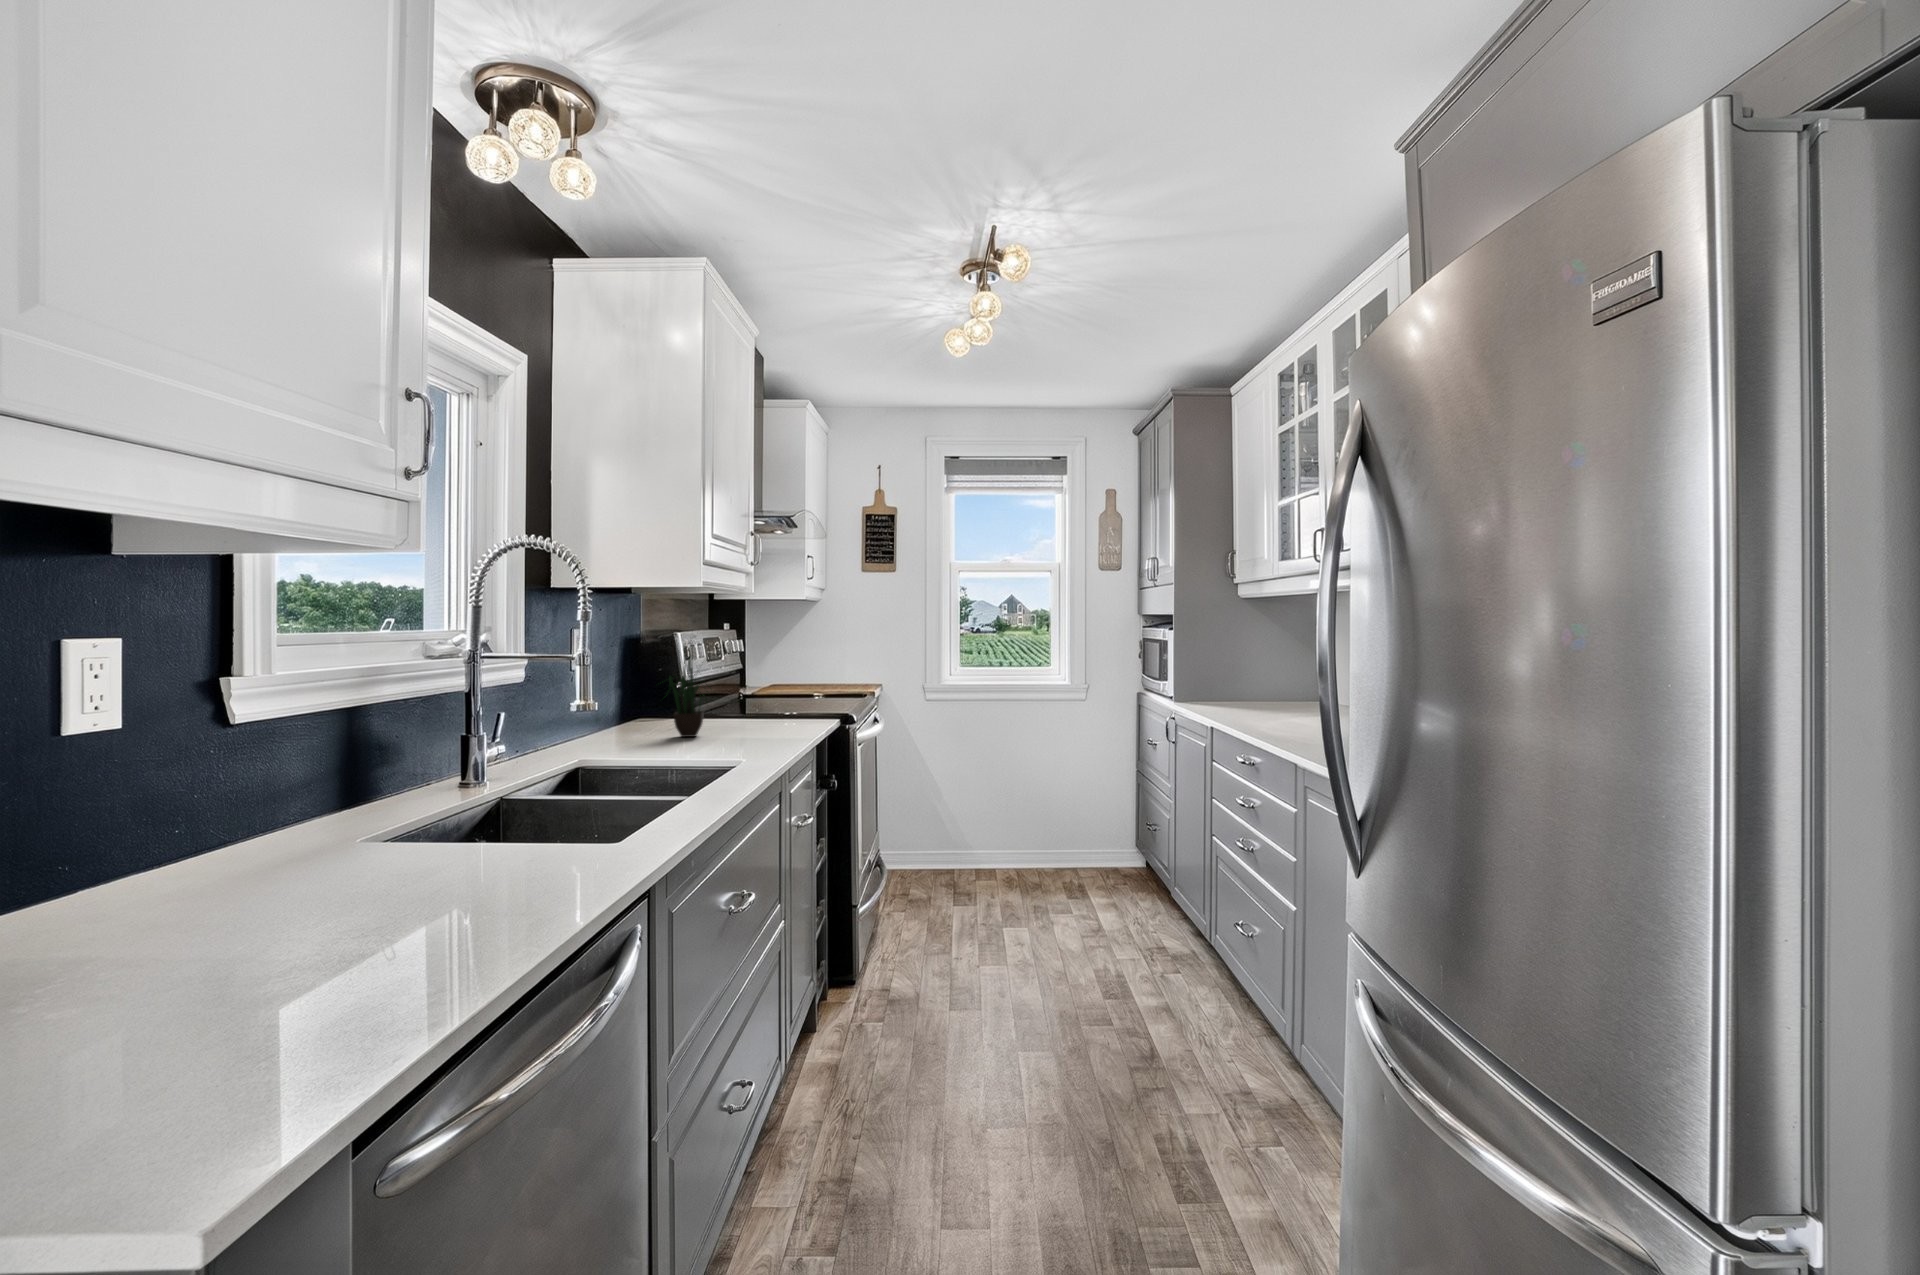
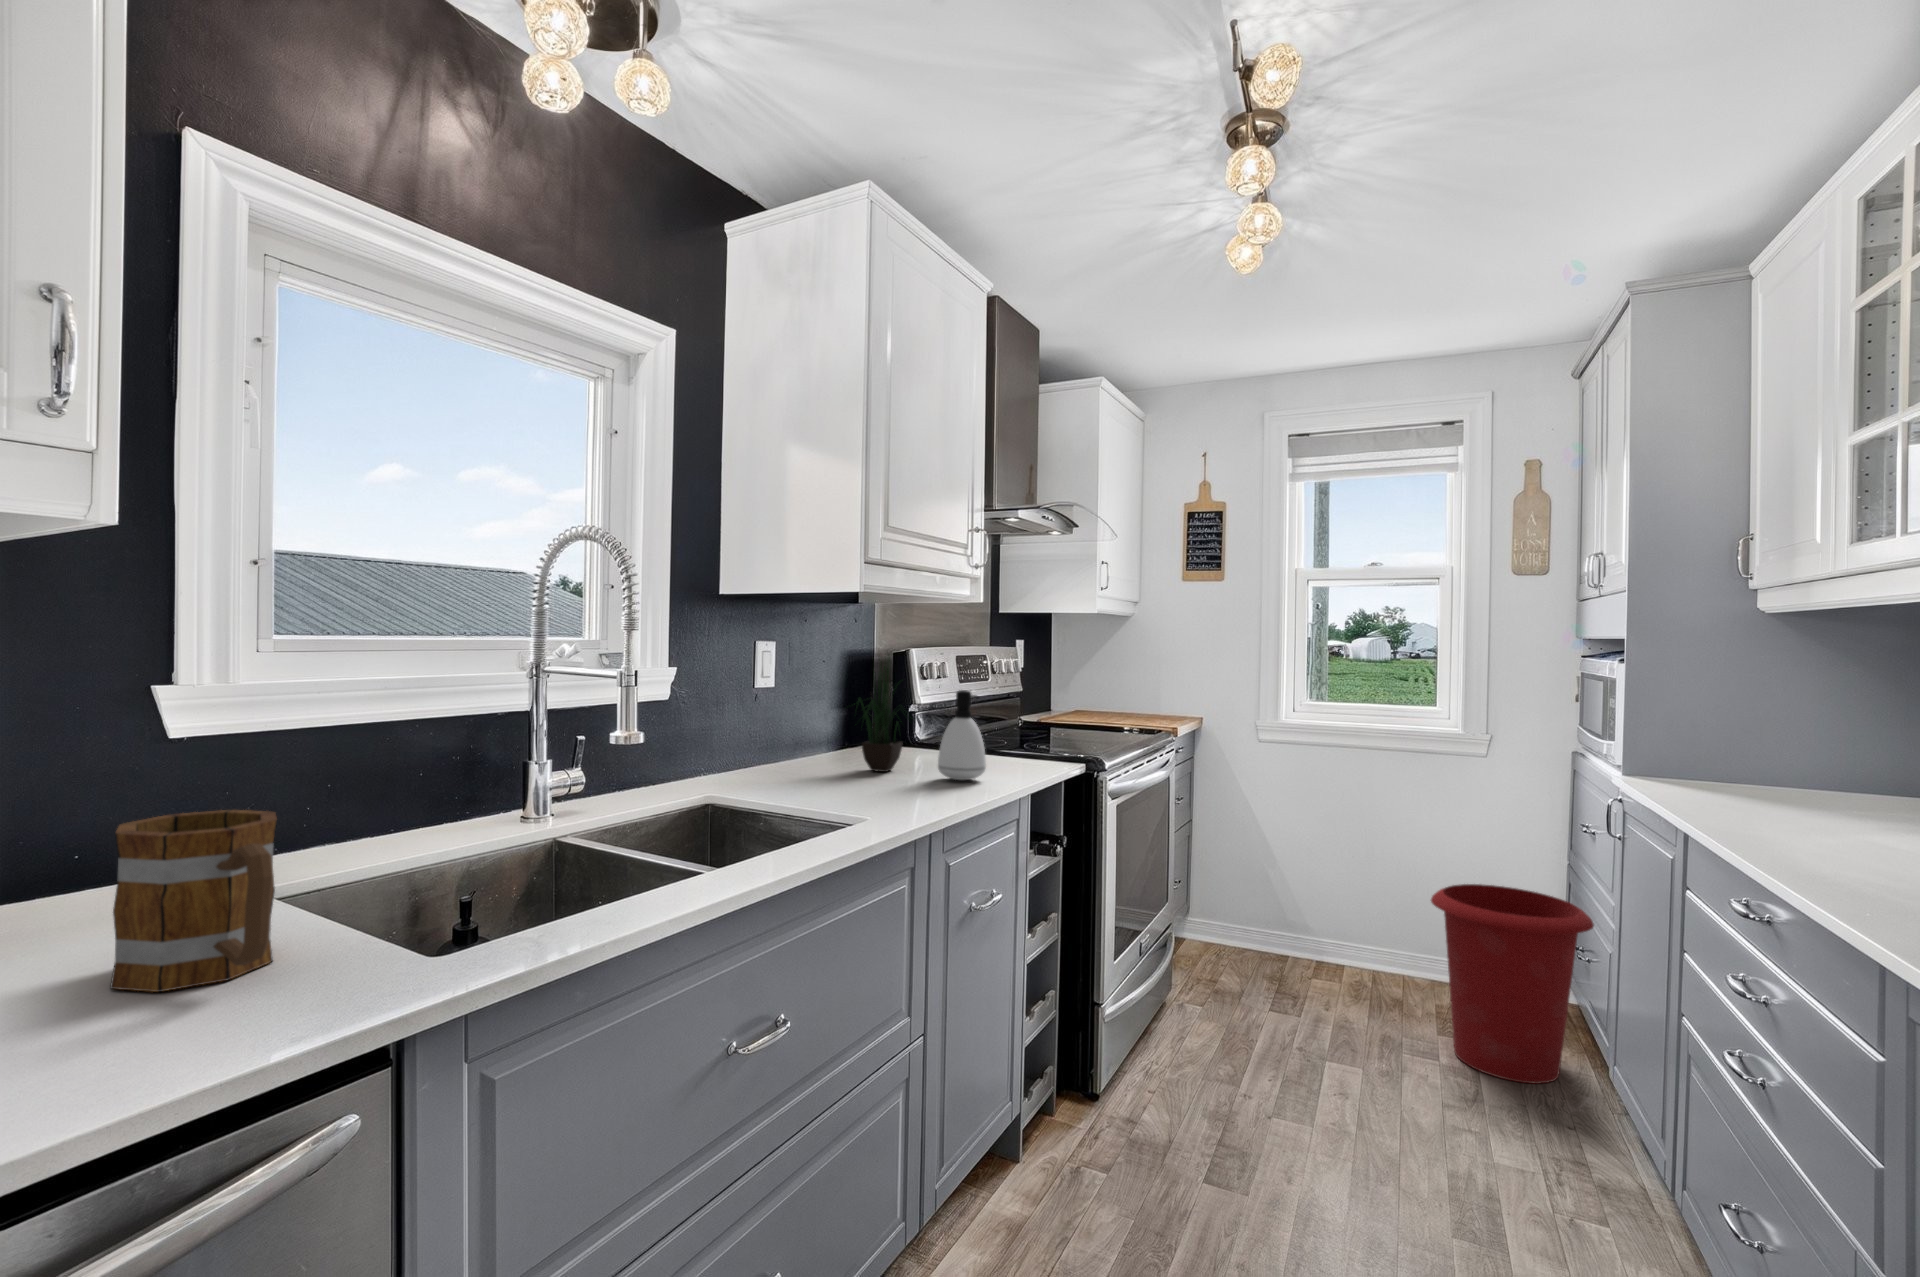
soap dispenser: none [746,665,785,737] -> present [938,690,986,780]
mug: none [388,761,533,885] -> present [110,810,277,992]
waste bin: none [1062,789,1159,917] -> present [1431,884,1594,1084]

